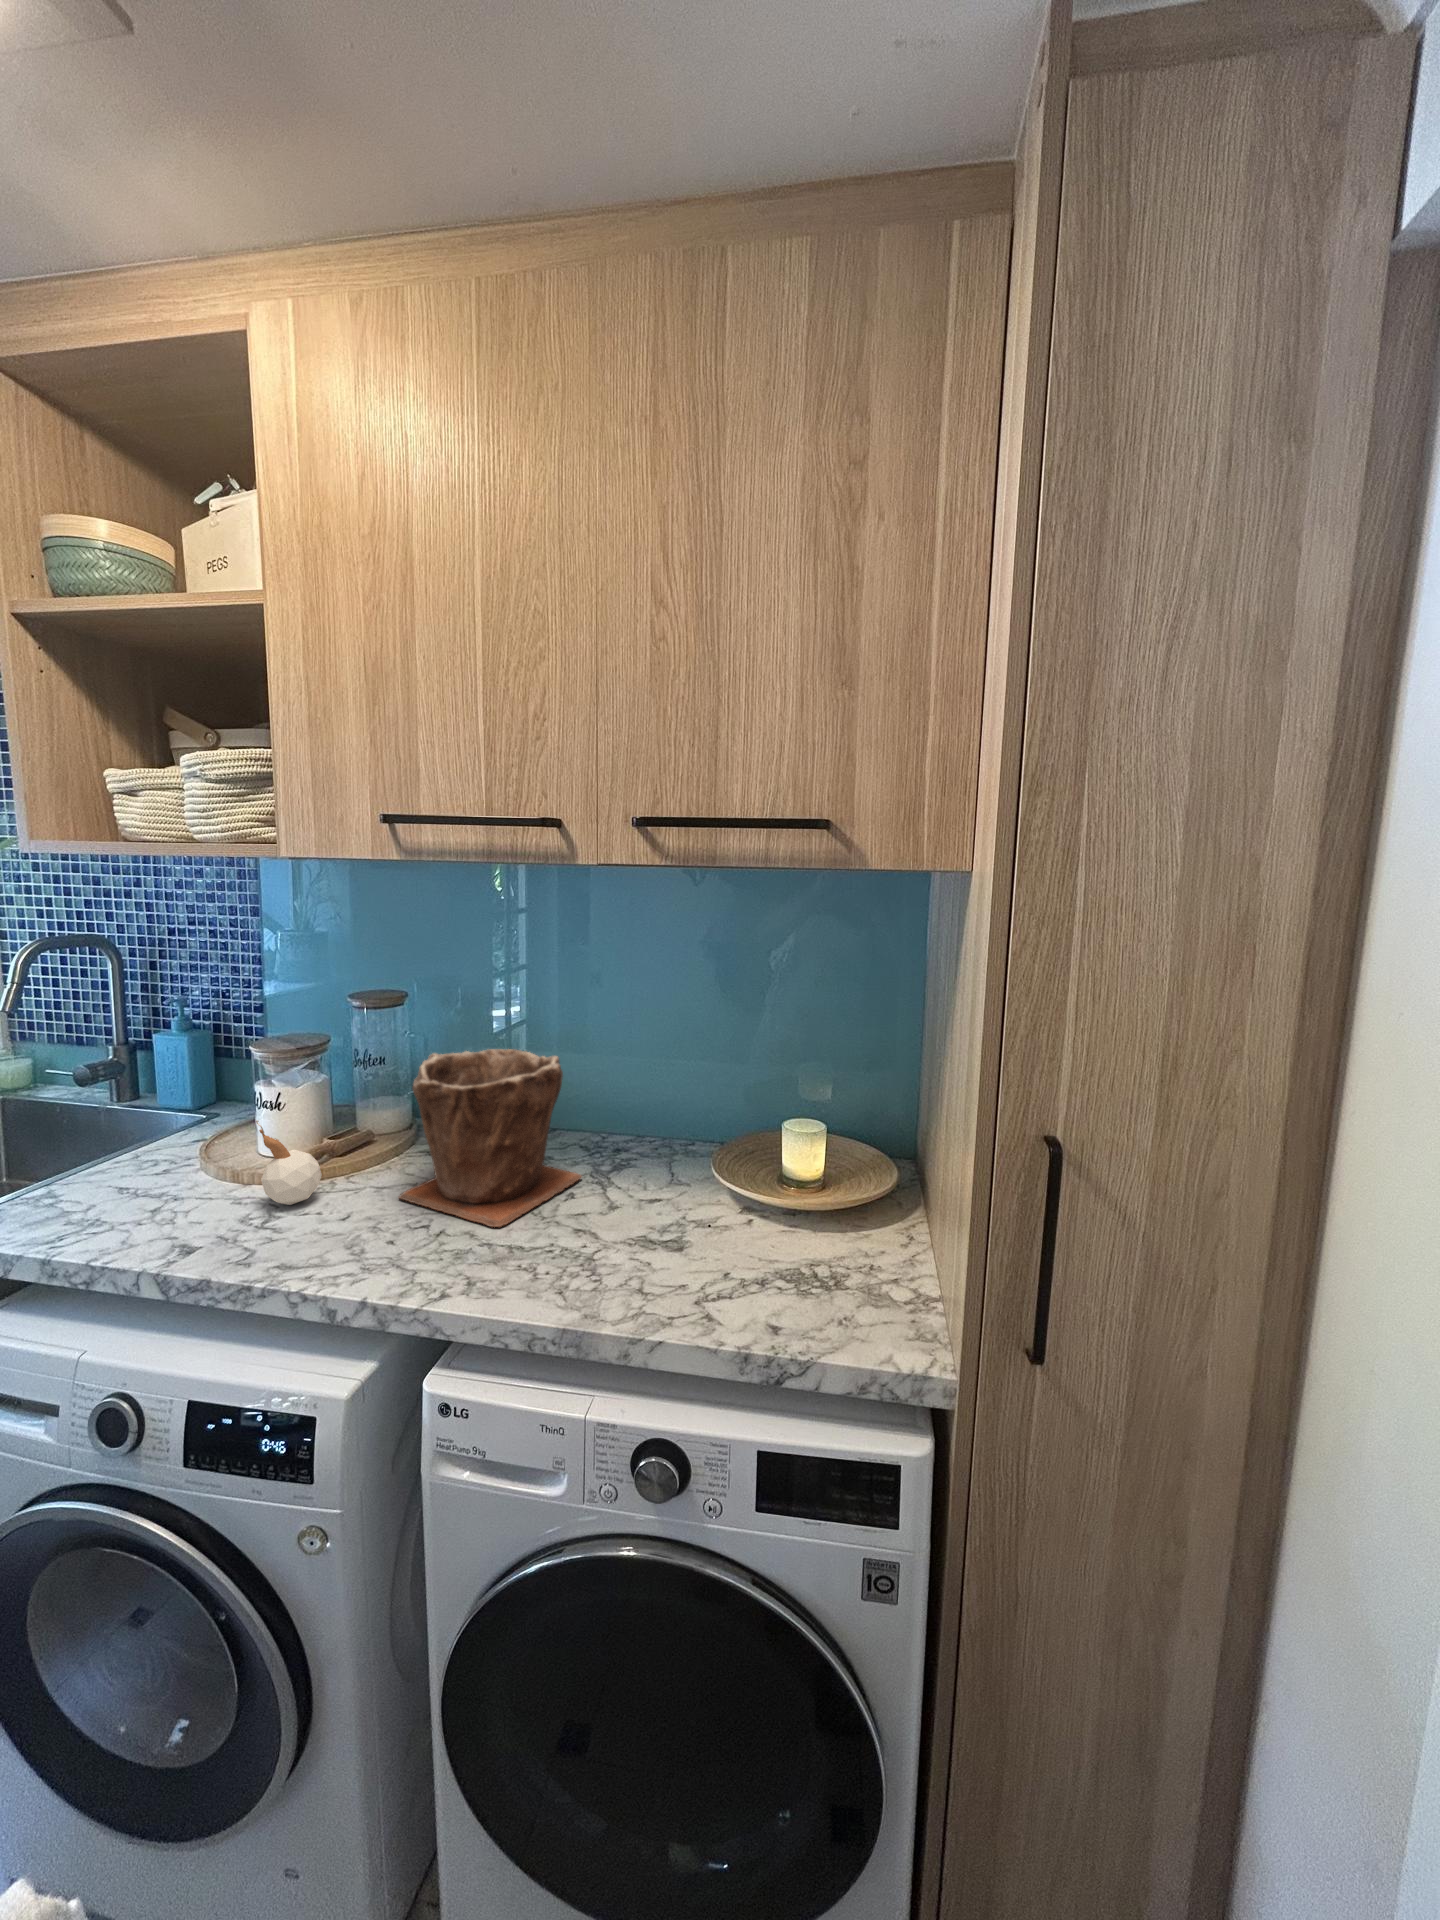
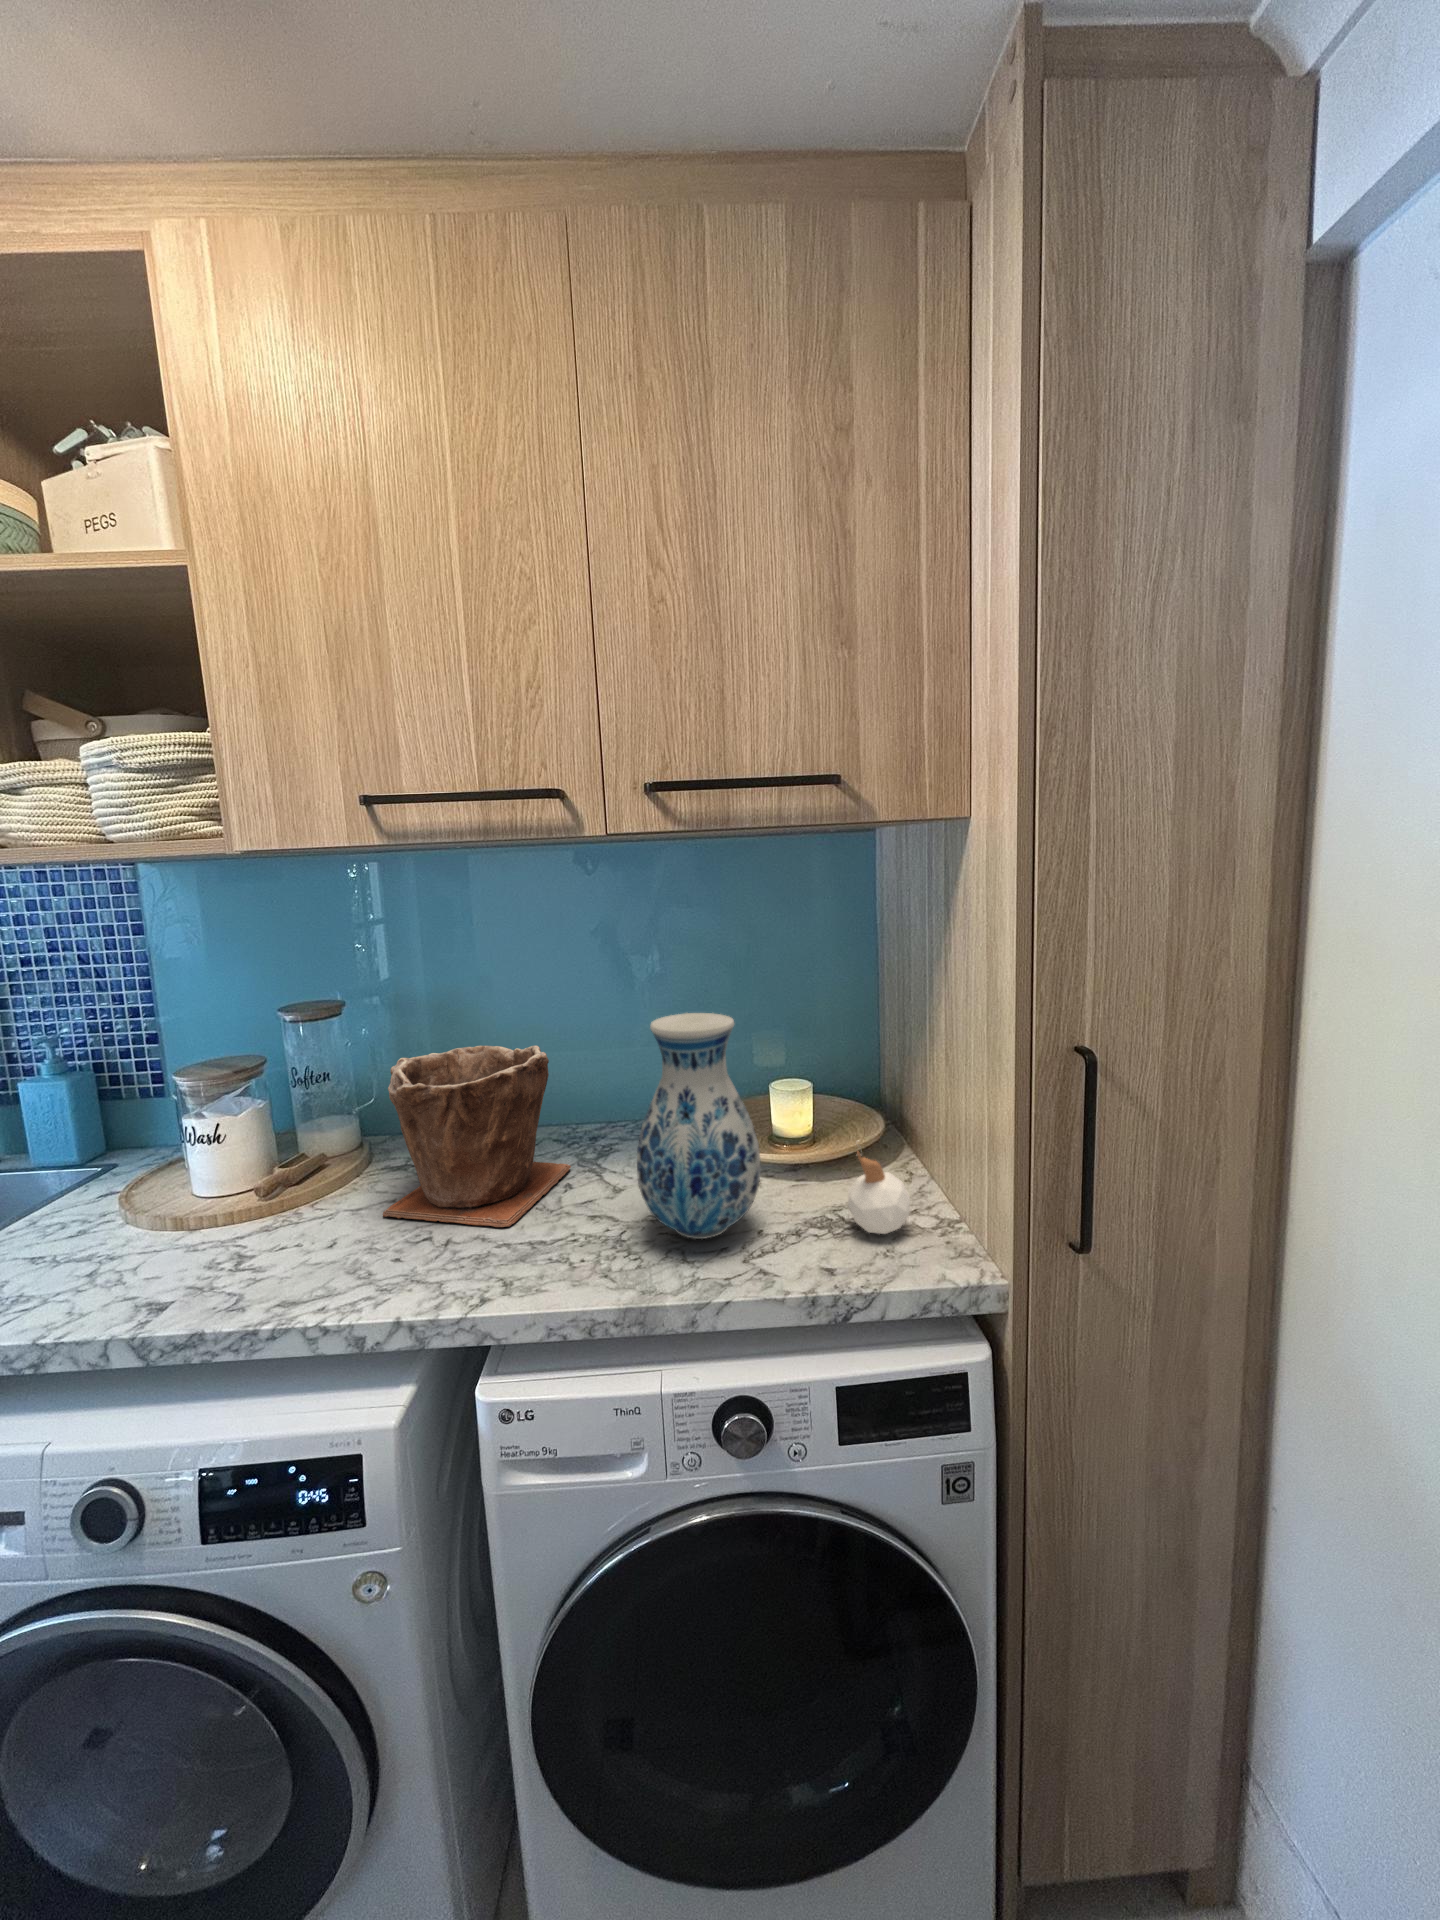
vase: none [611,1044,735,1272] -> present [637,1013,761,1239]
candle: present [256,1120,322,1205] -> present [848,1146,910,1234]

